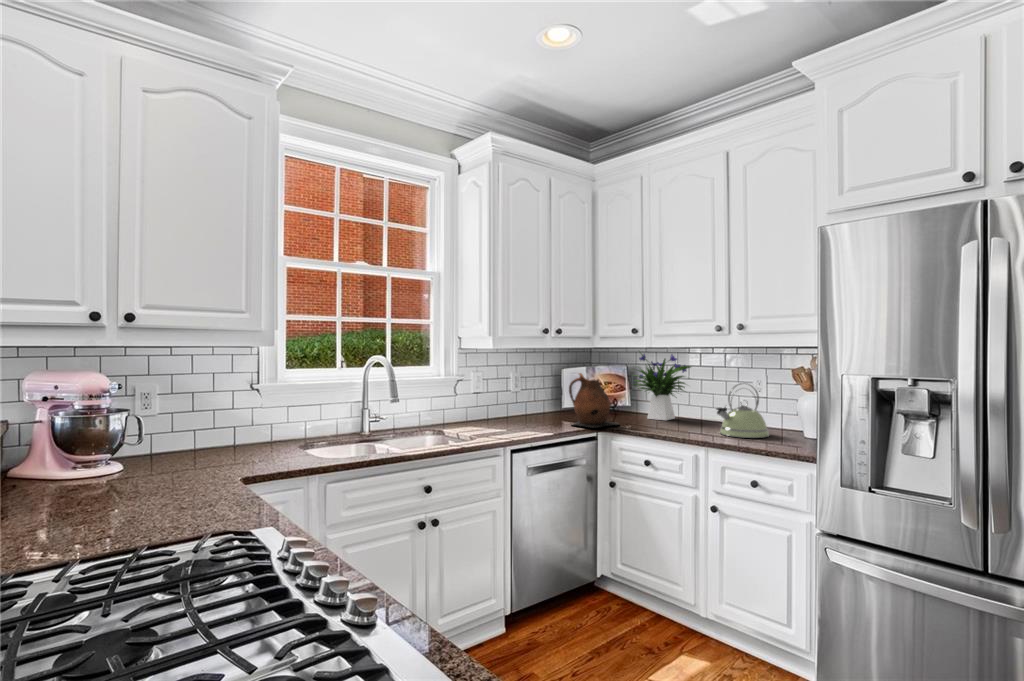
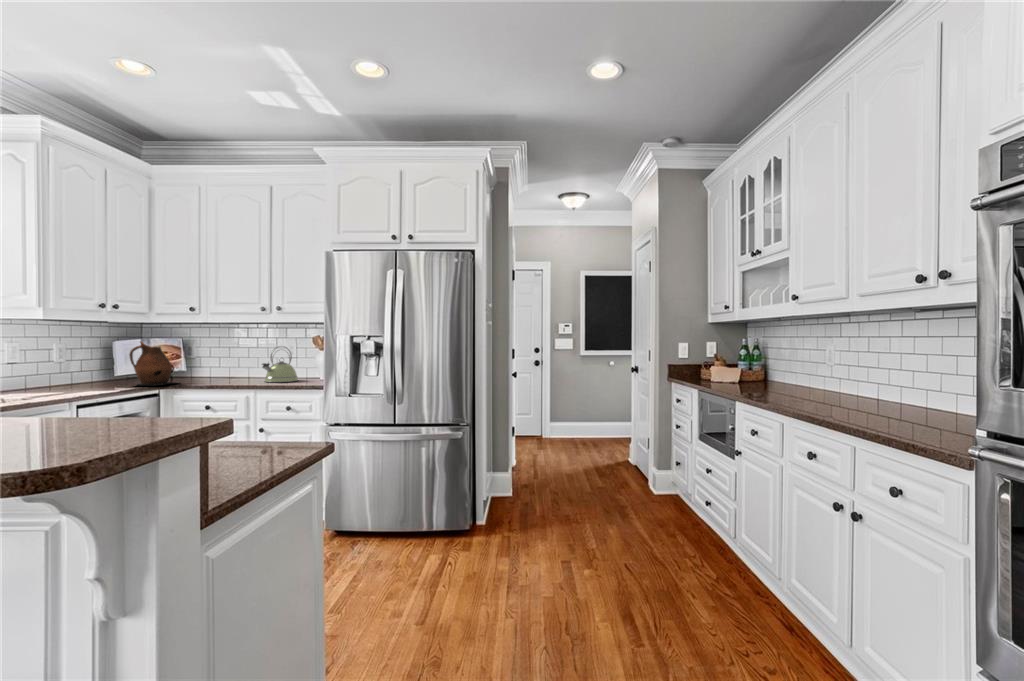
flower arrangement: present [634,352,691,420] -> none [182,324,243,379]

